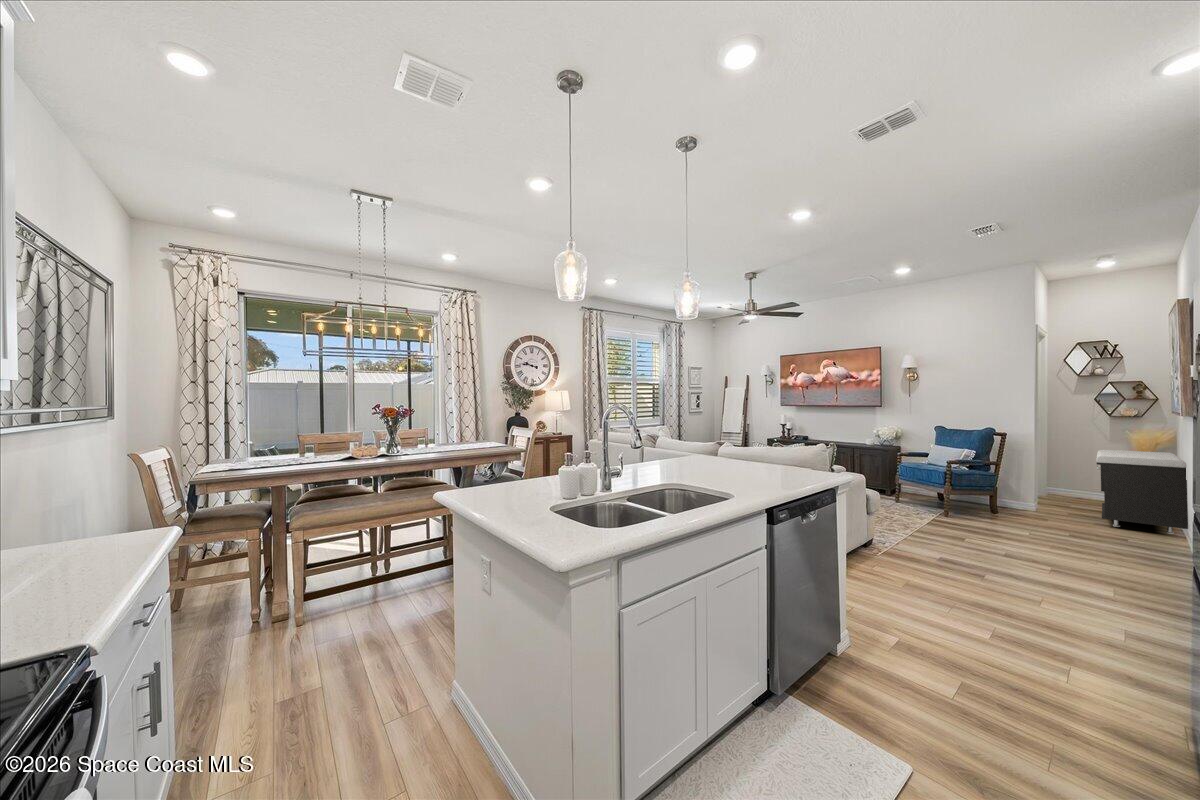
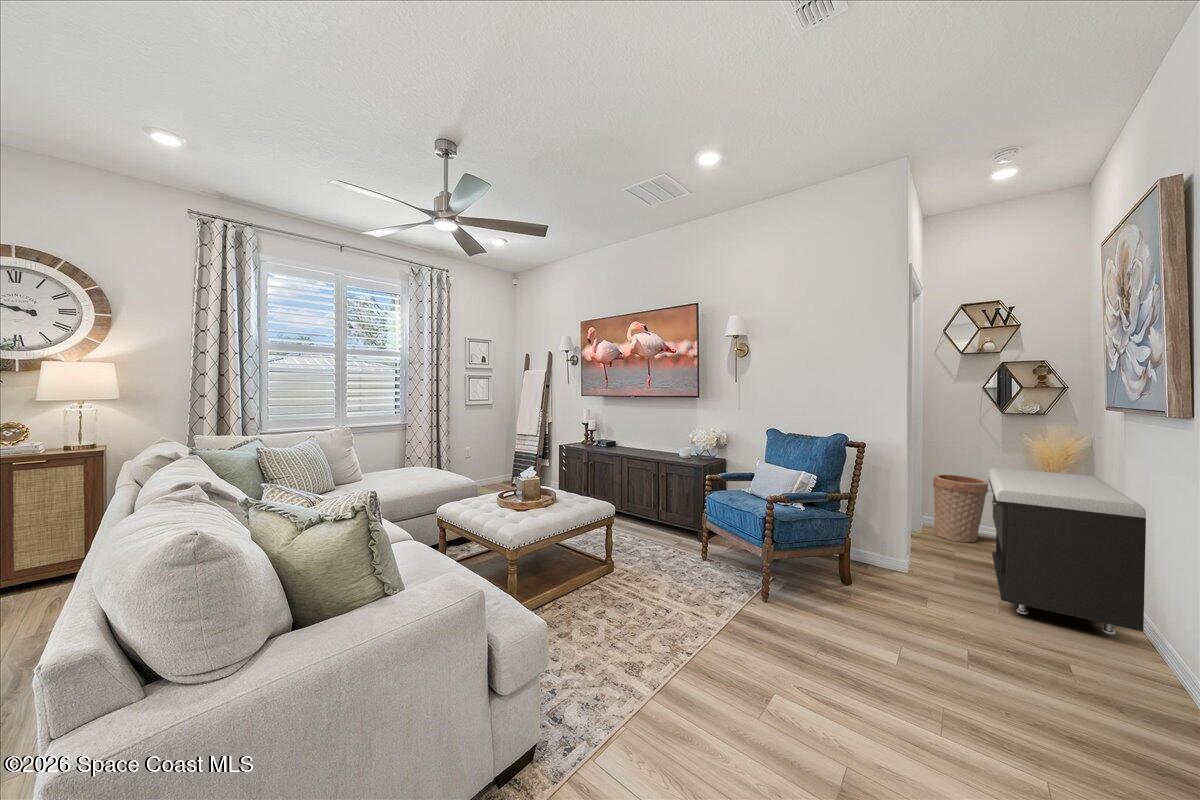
basket: none [1058,458,1101,502] -> present [933,474,988,542]

